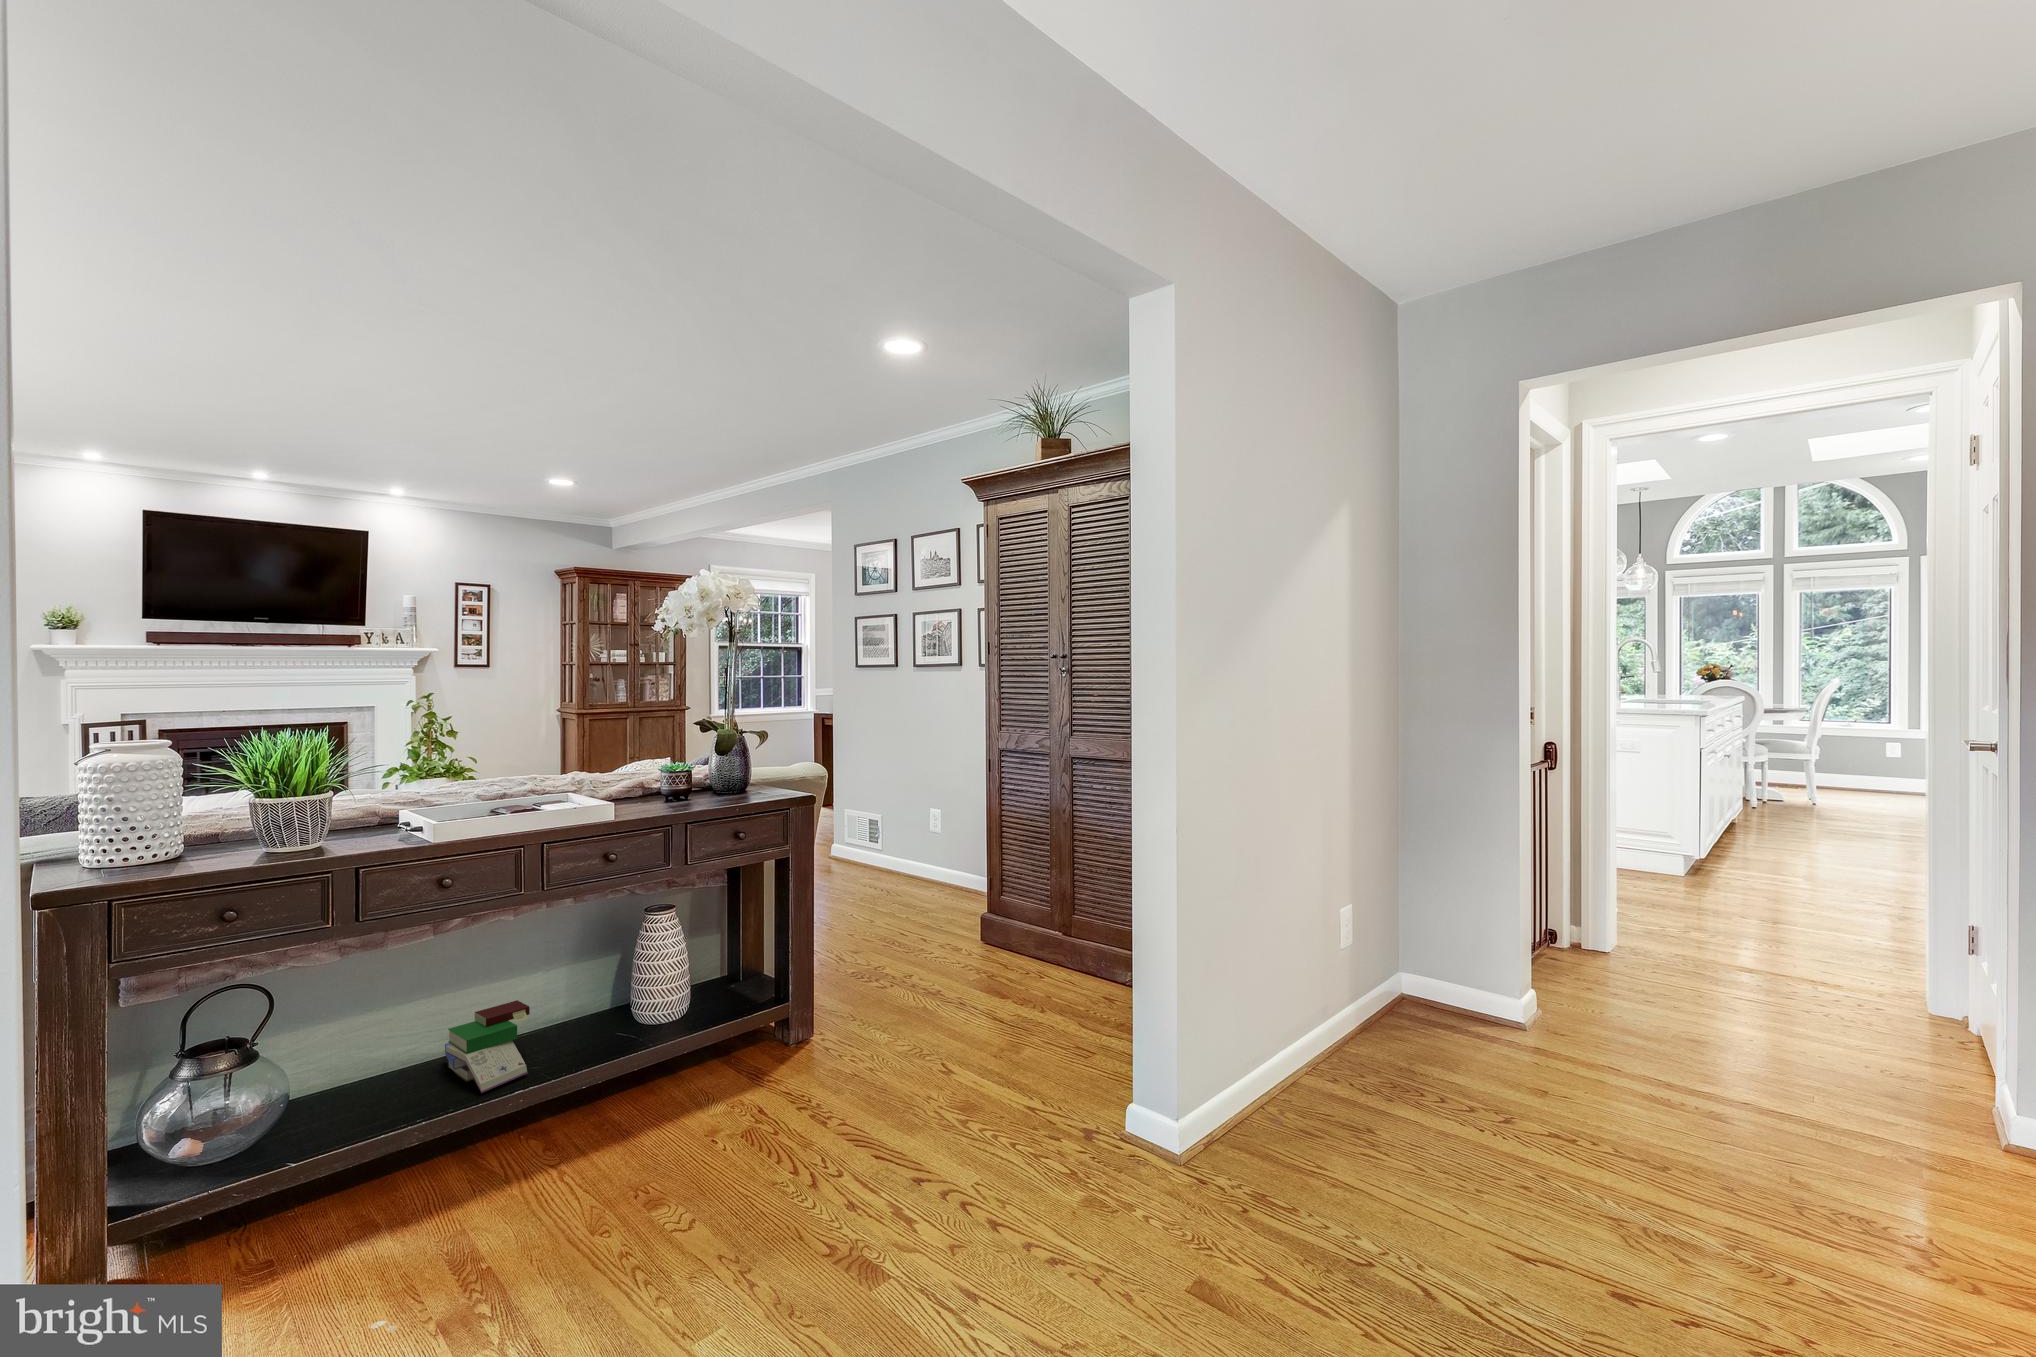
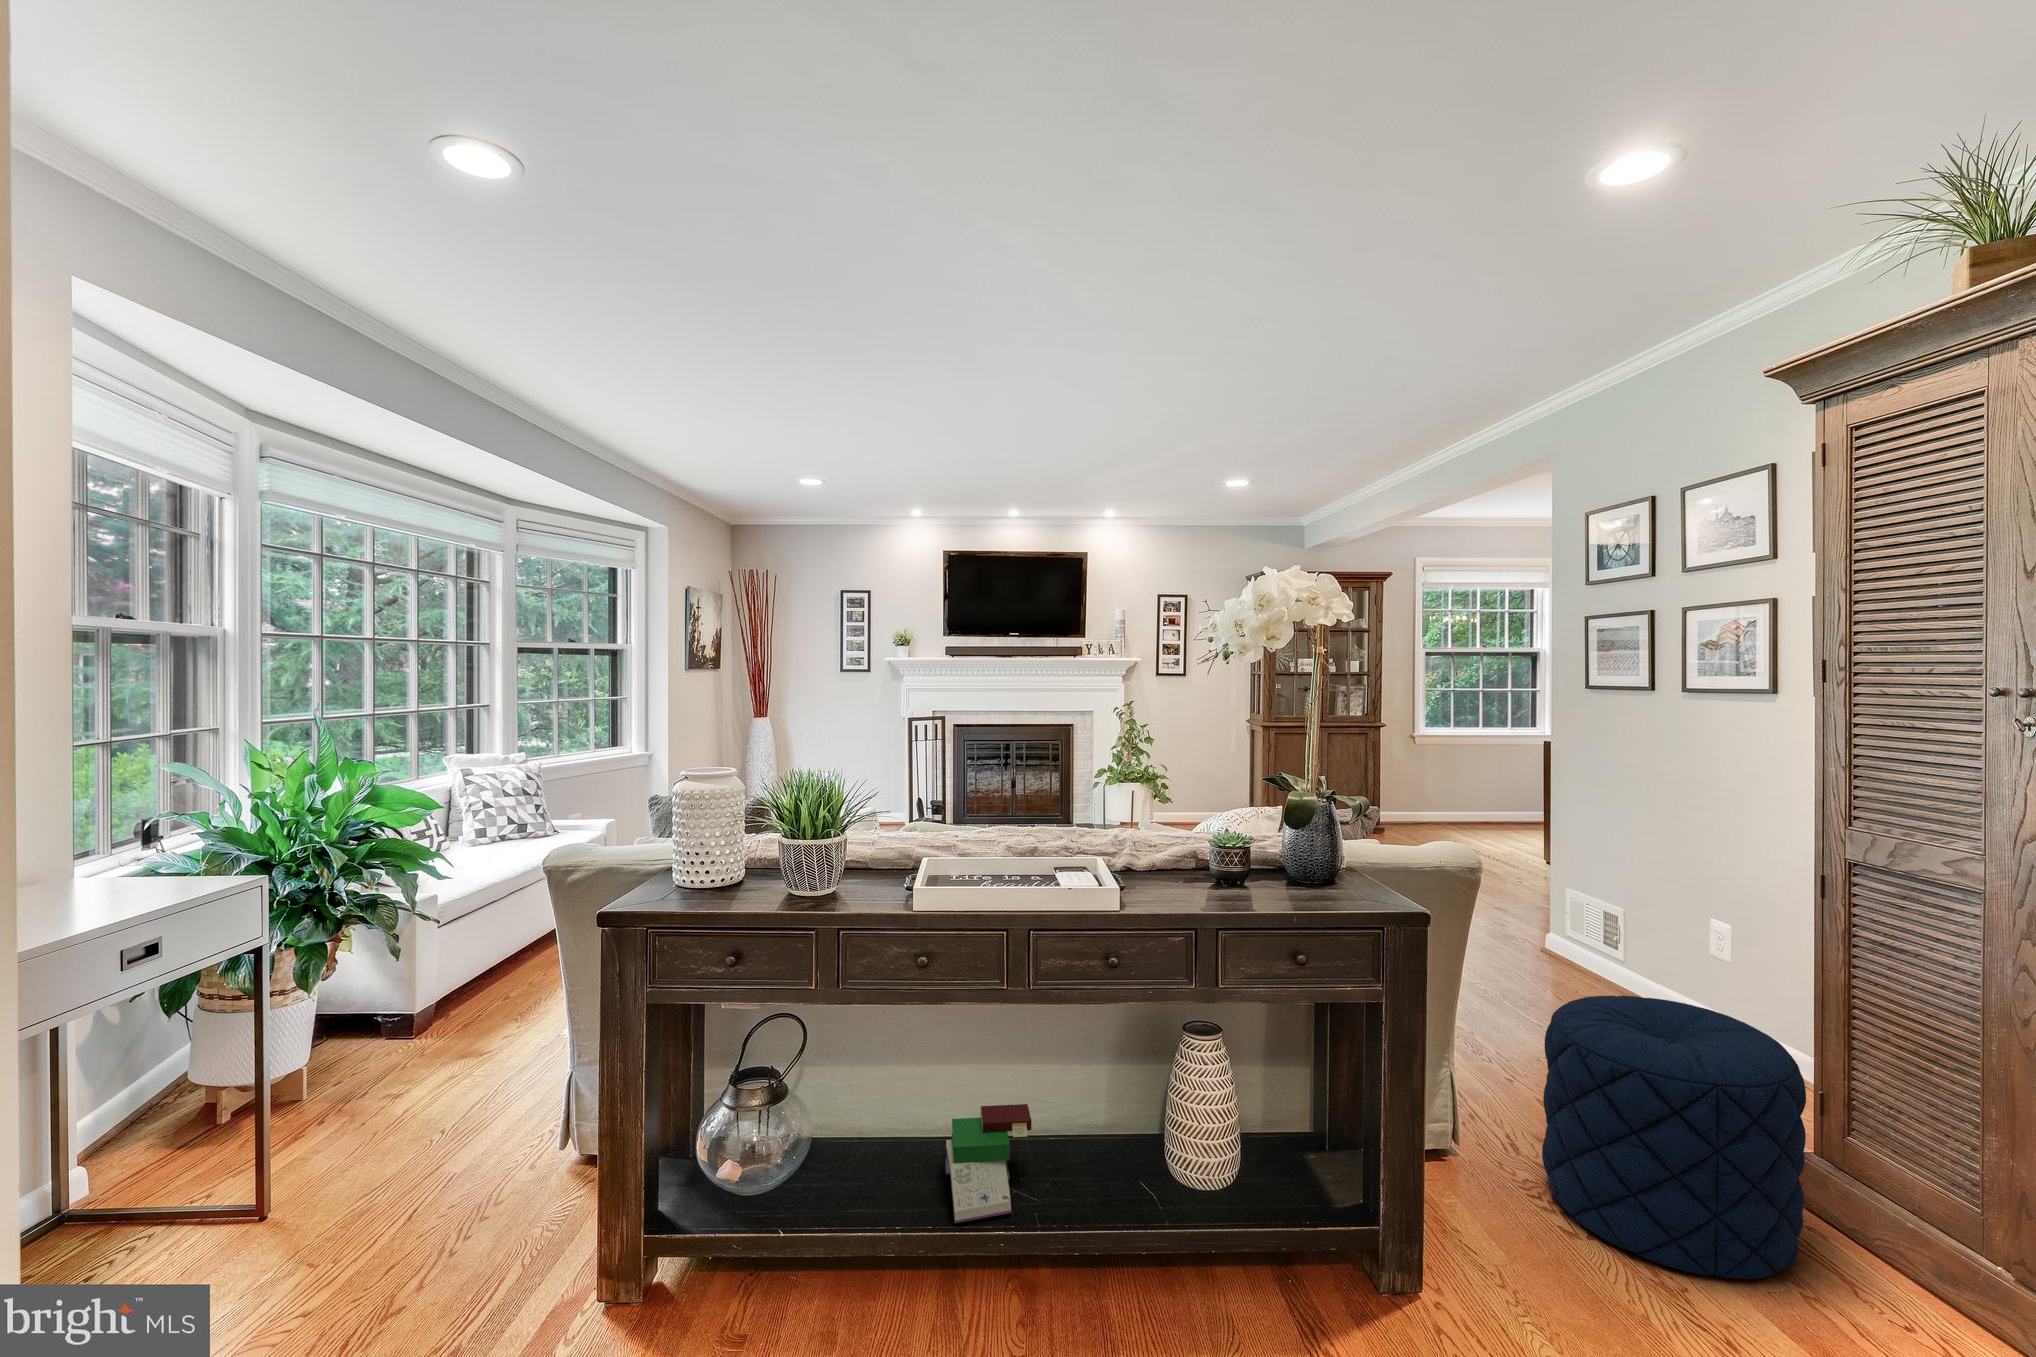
pouf: none [862,845,986,985] -> present [1542,996,1806,1279]

